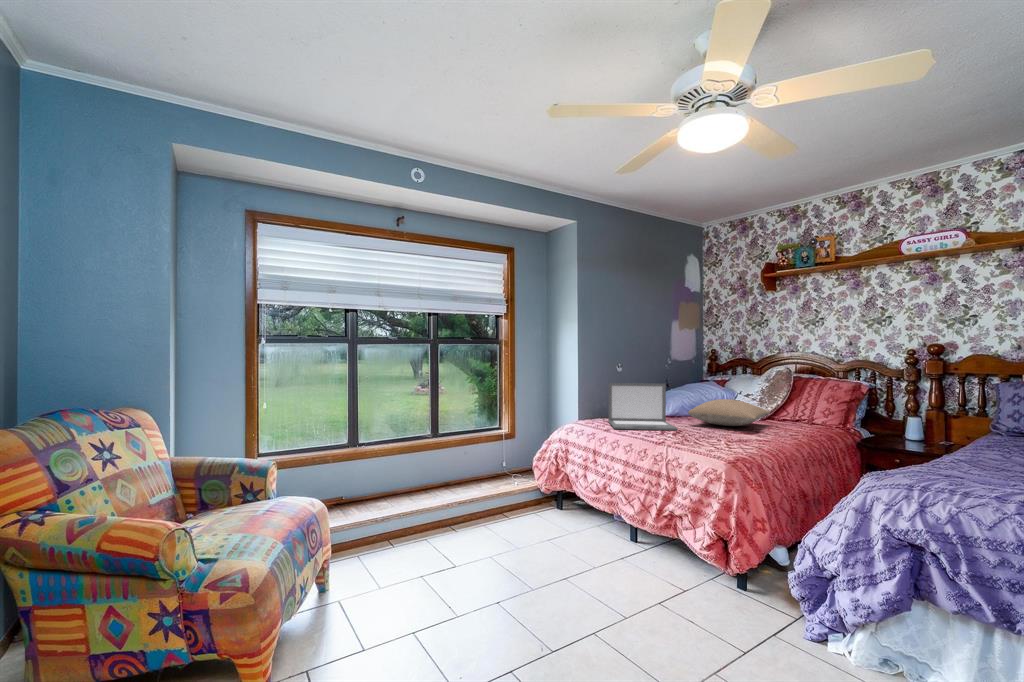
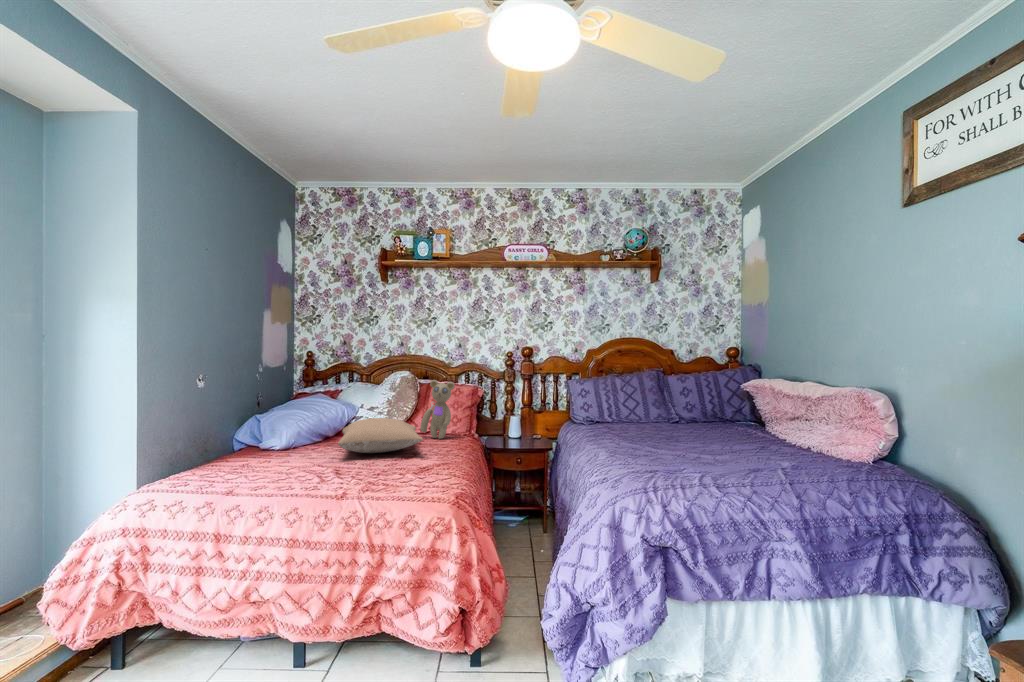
teddy bear: none [781,373,813,426] -> present [420,380,455,439]
laptop: present [608,383,677,430] -> none [217,406,337,490]

